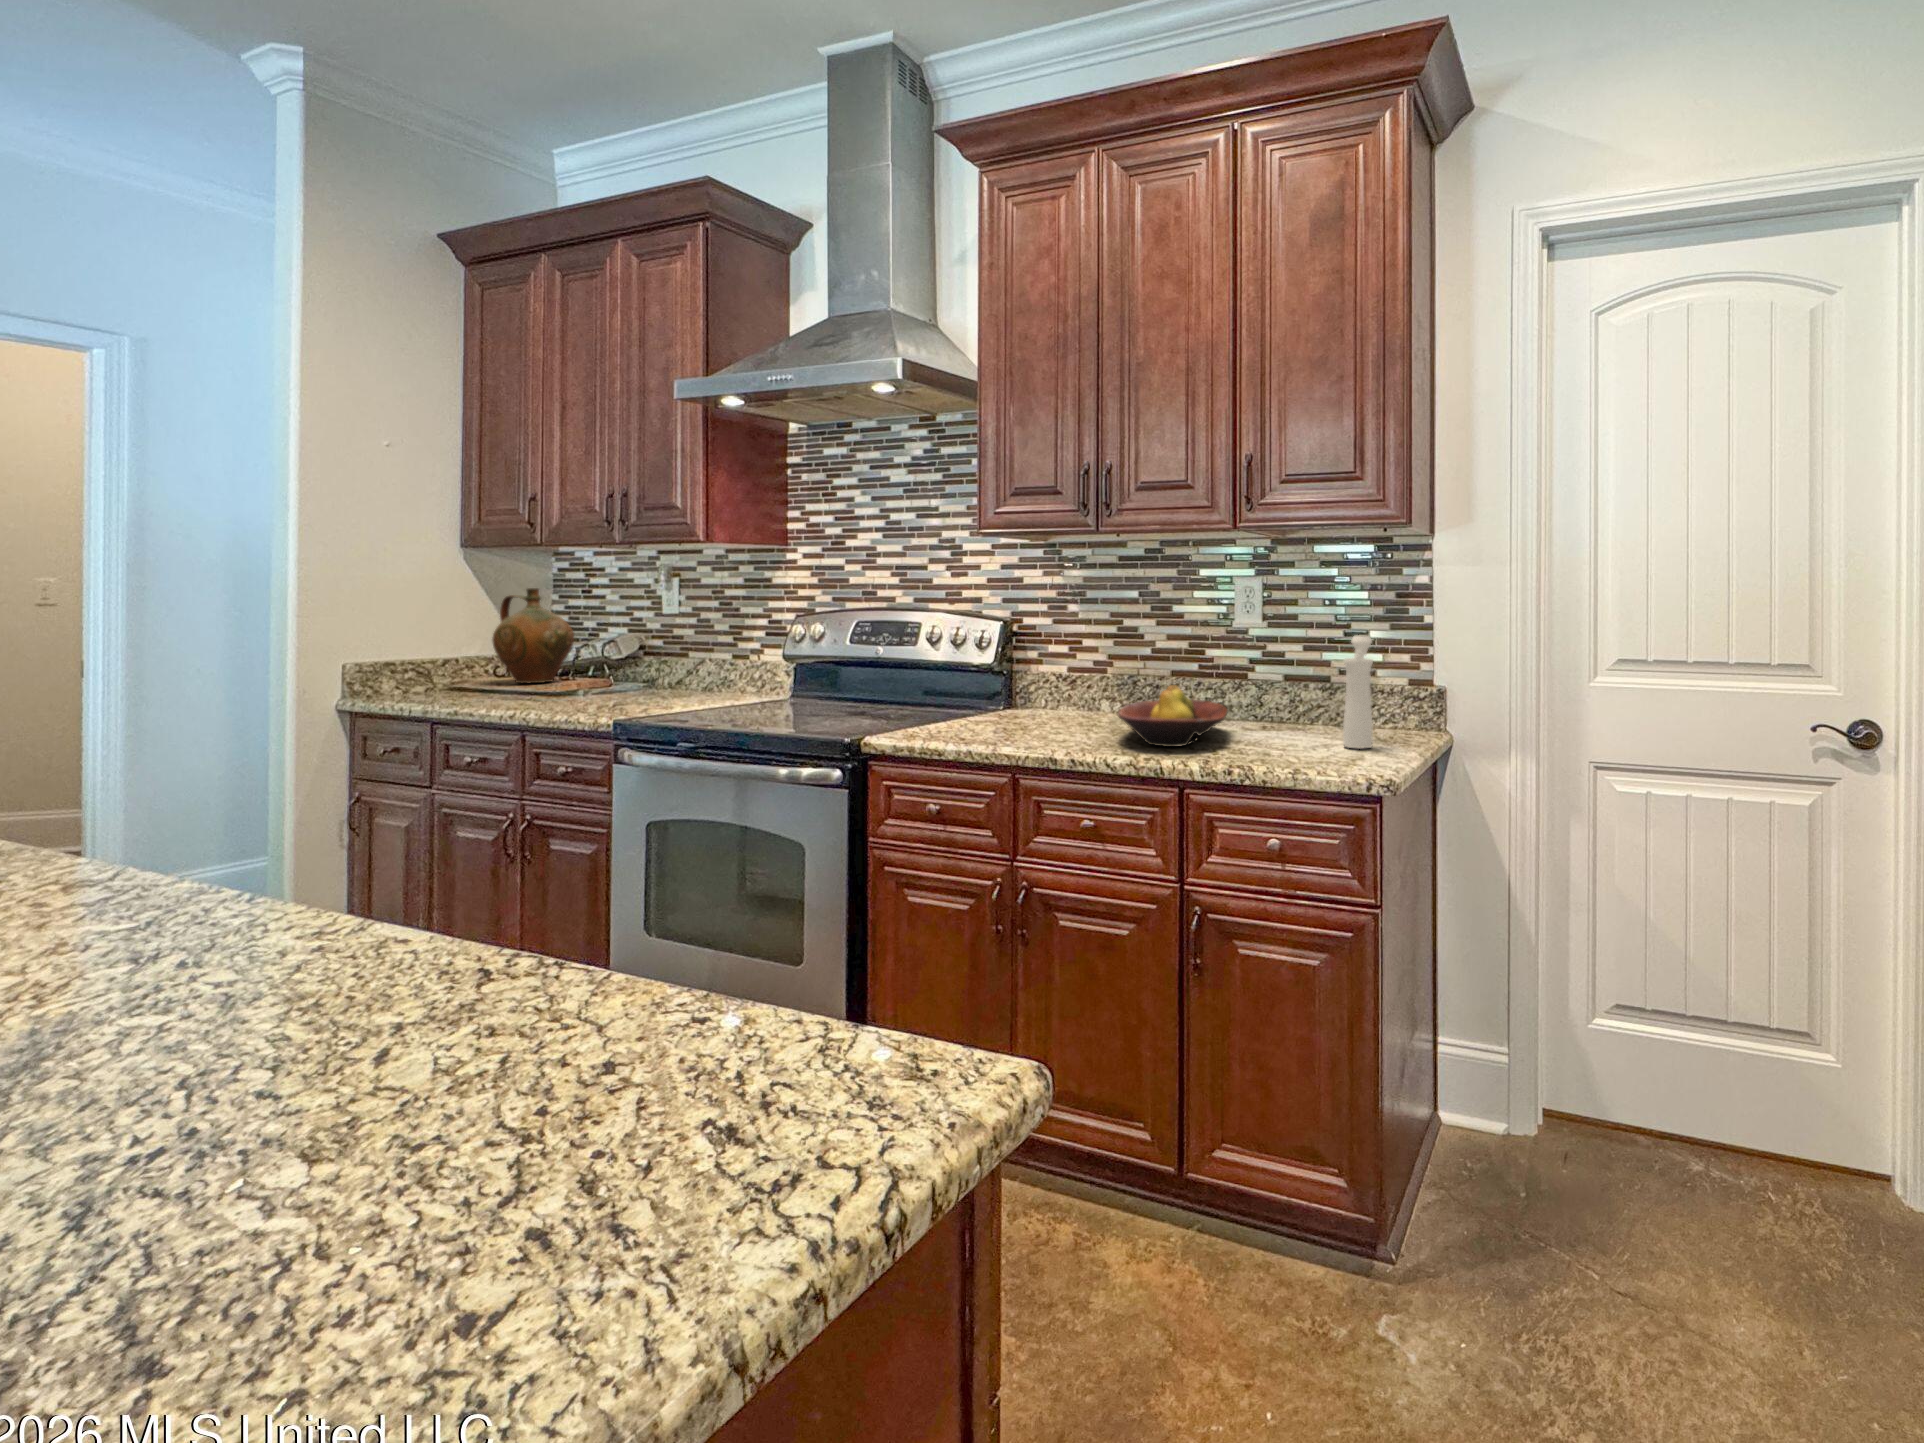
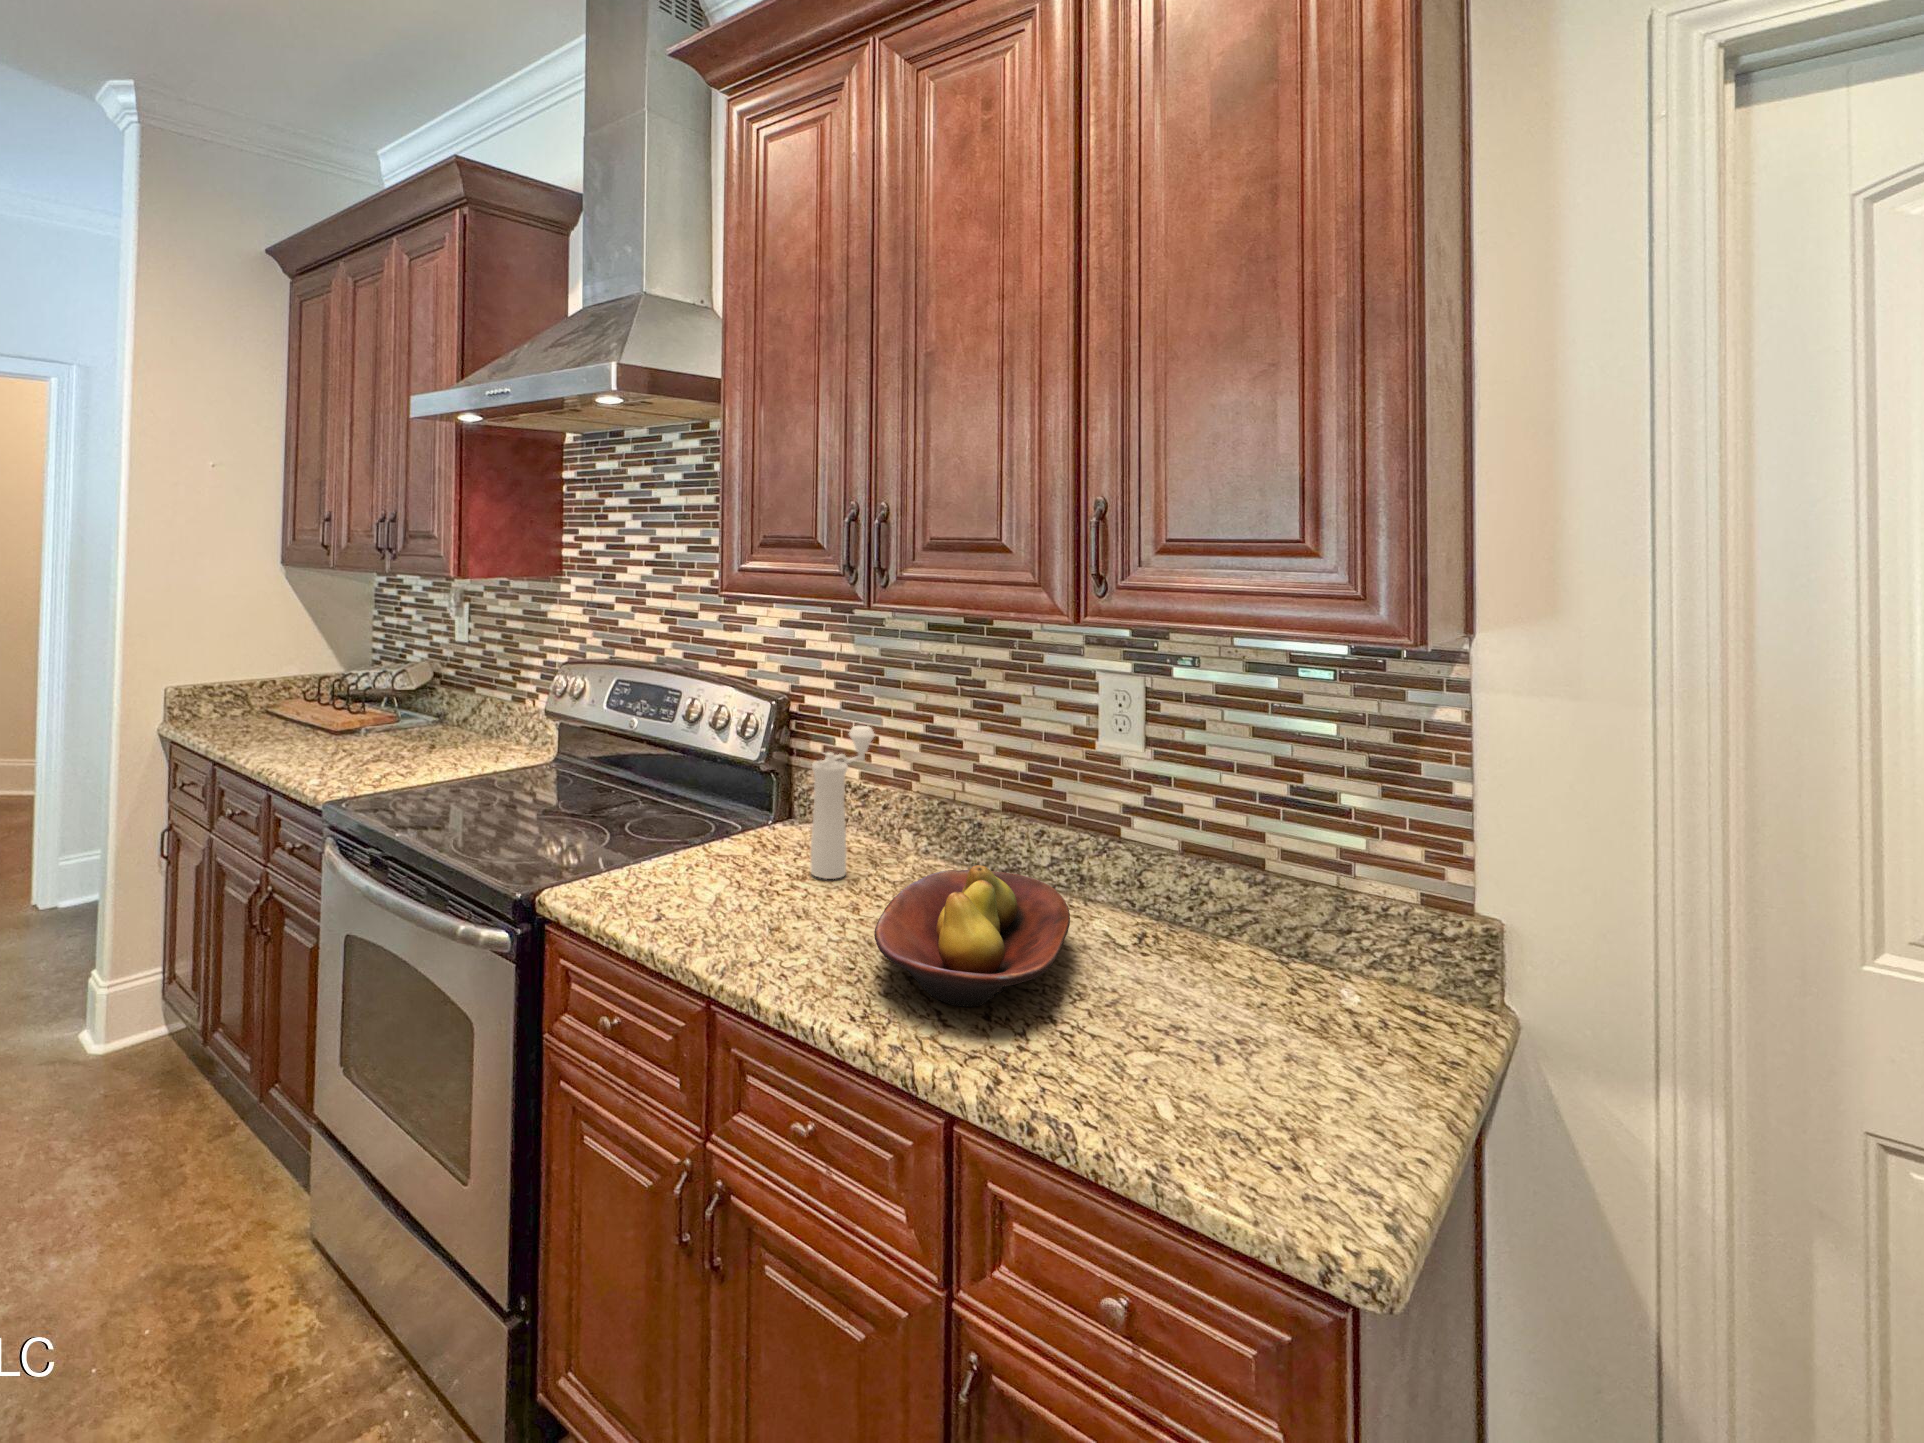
ceramic jug: present [492,588,574,683] -> none [297,610,376,712]
pepper mill: present [1343,635,1373,748] -> present [810,726,875,879]

